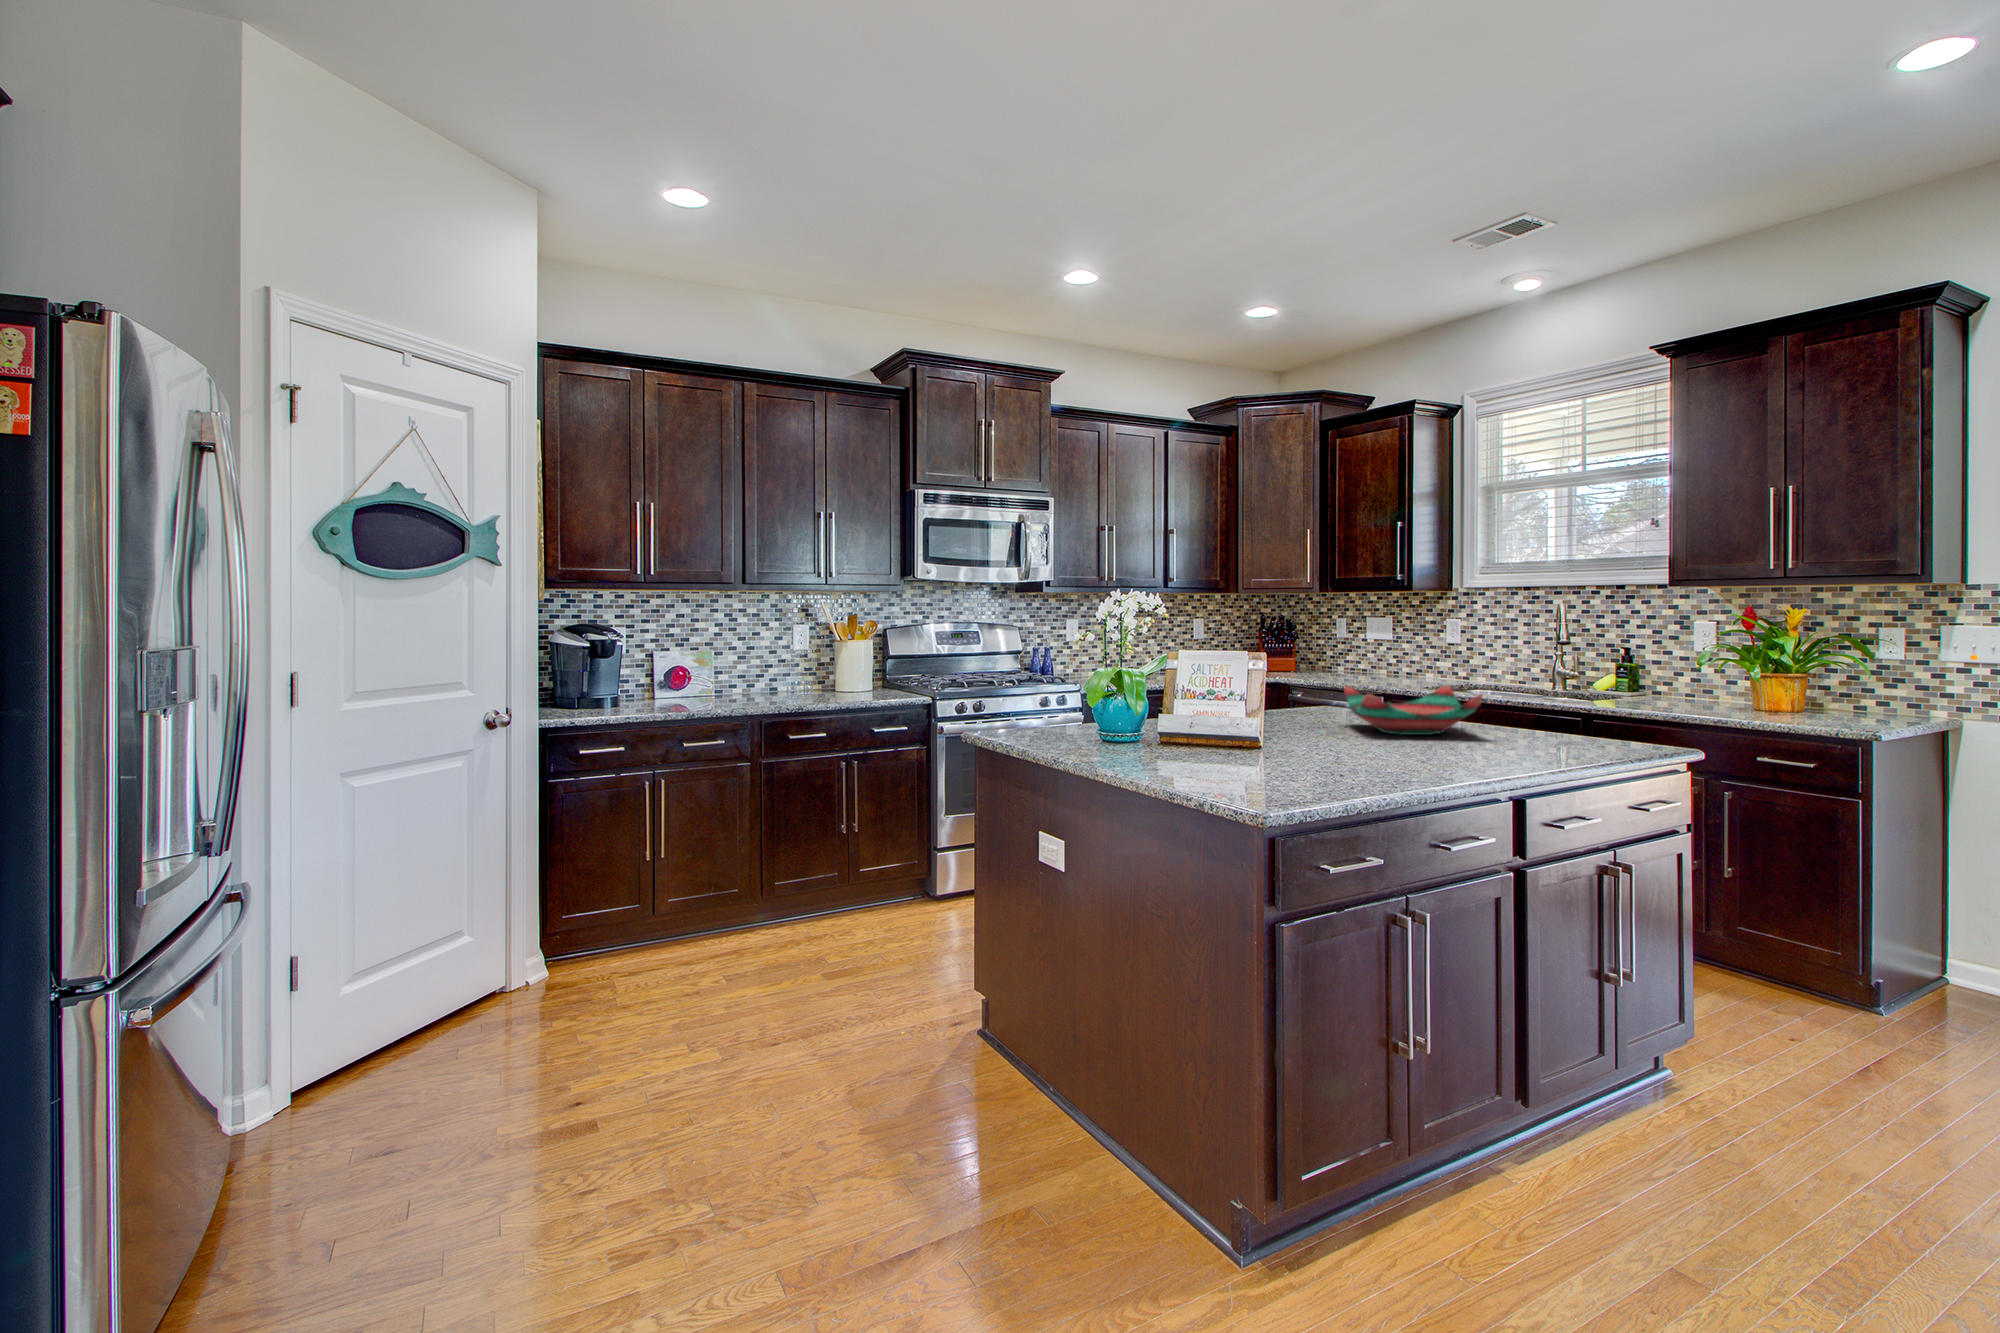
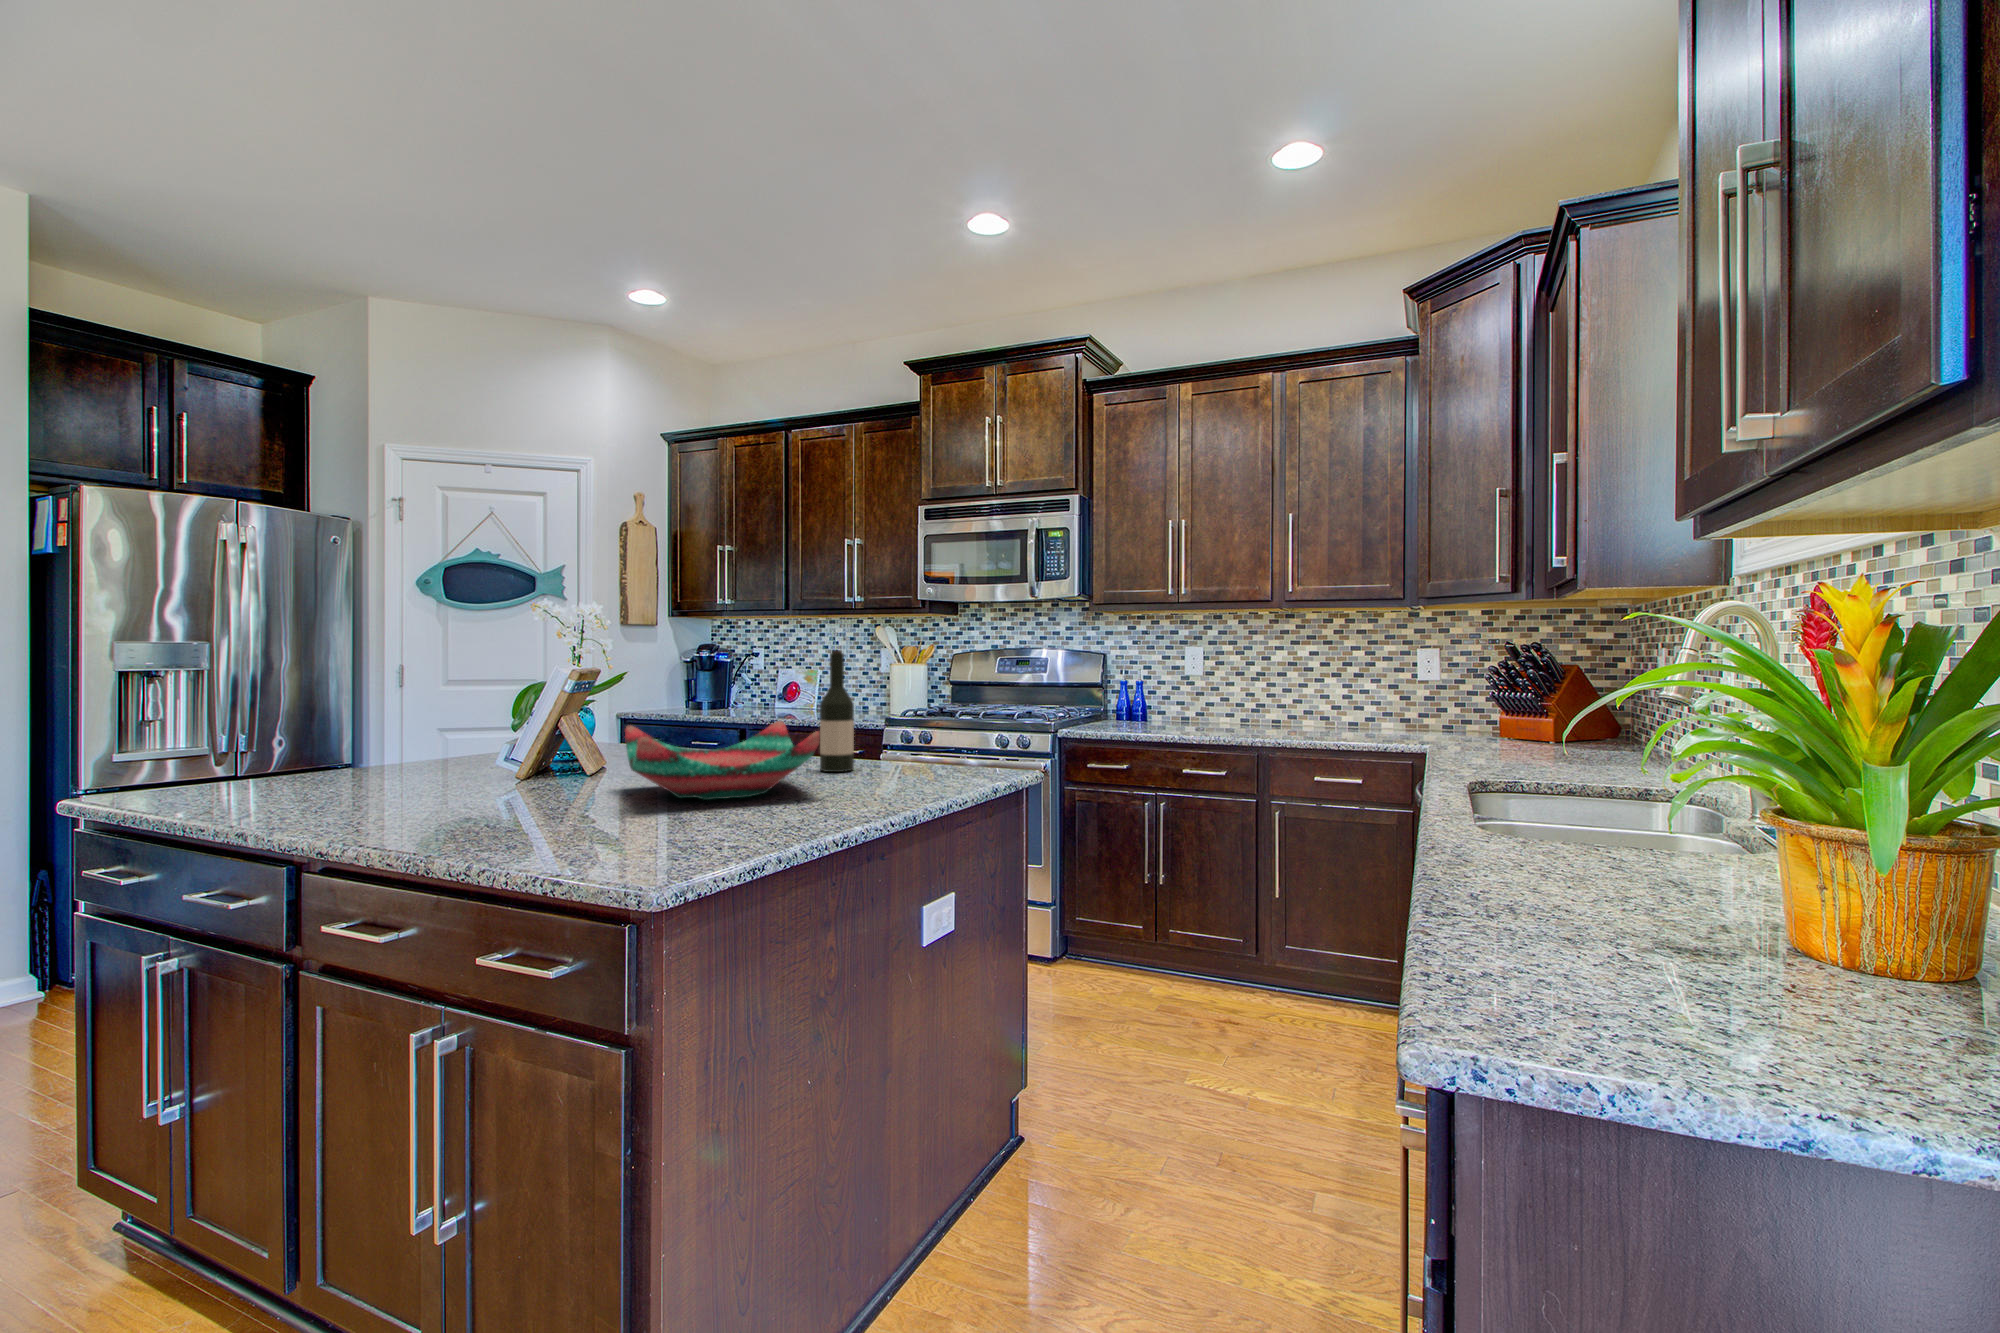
wine bottle: none [1304,635,1329,719] -> present [820,650,854,772]

